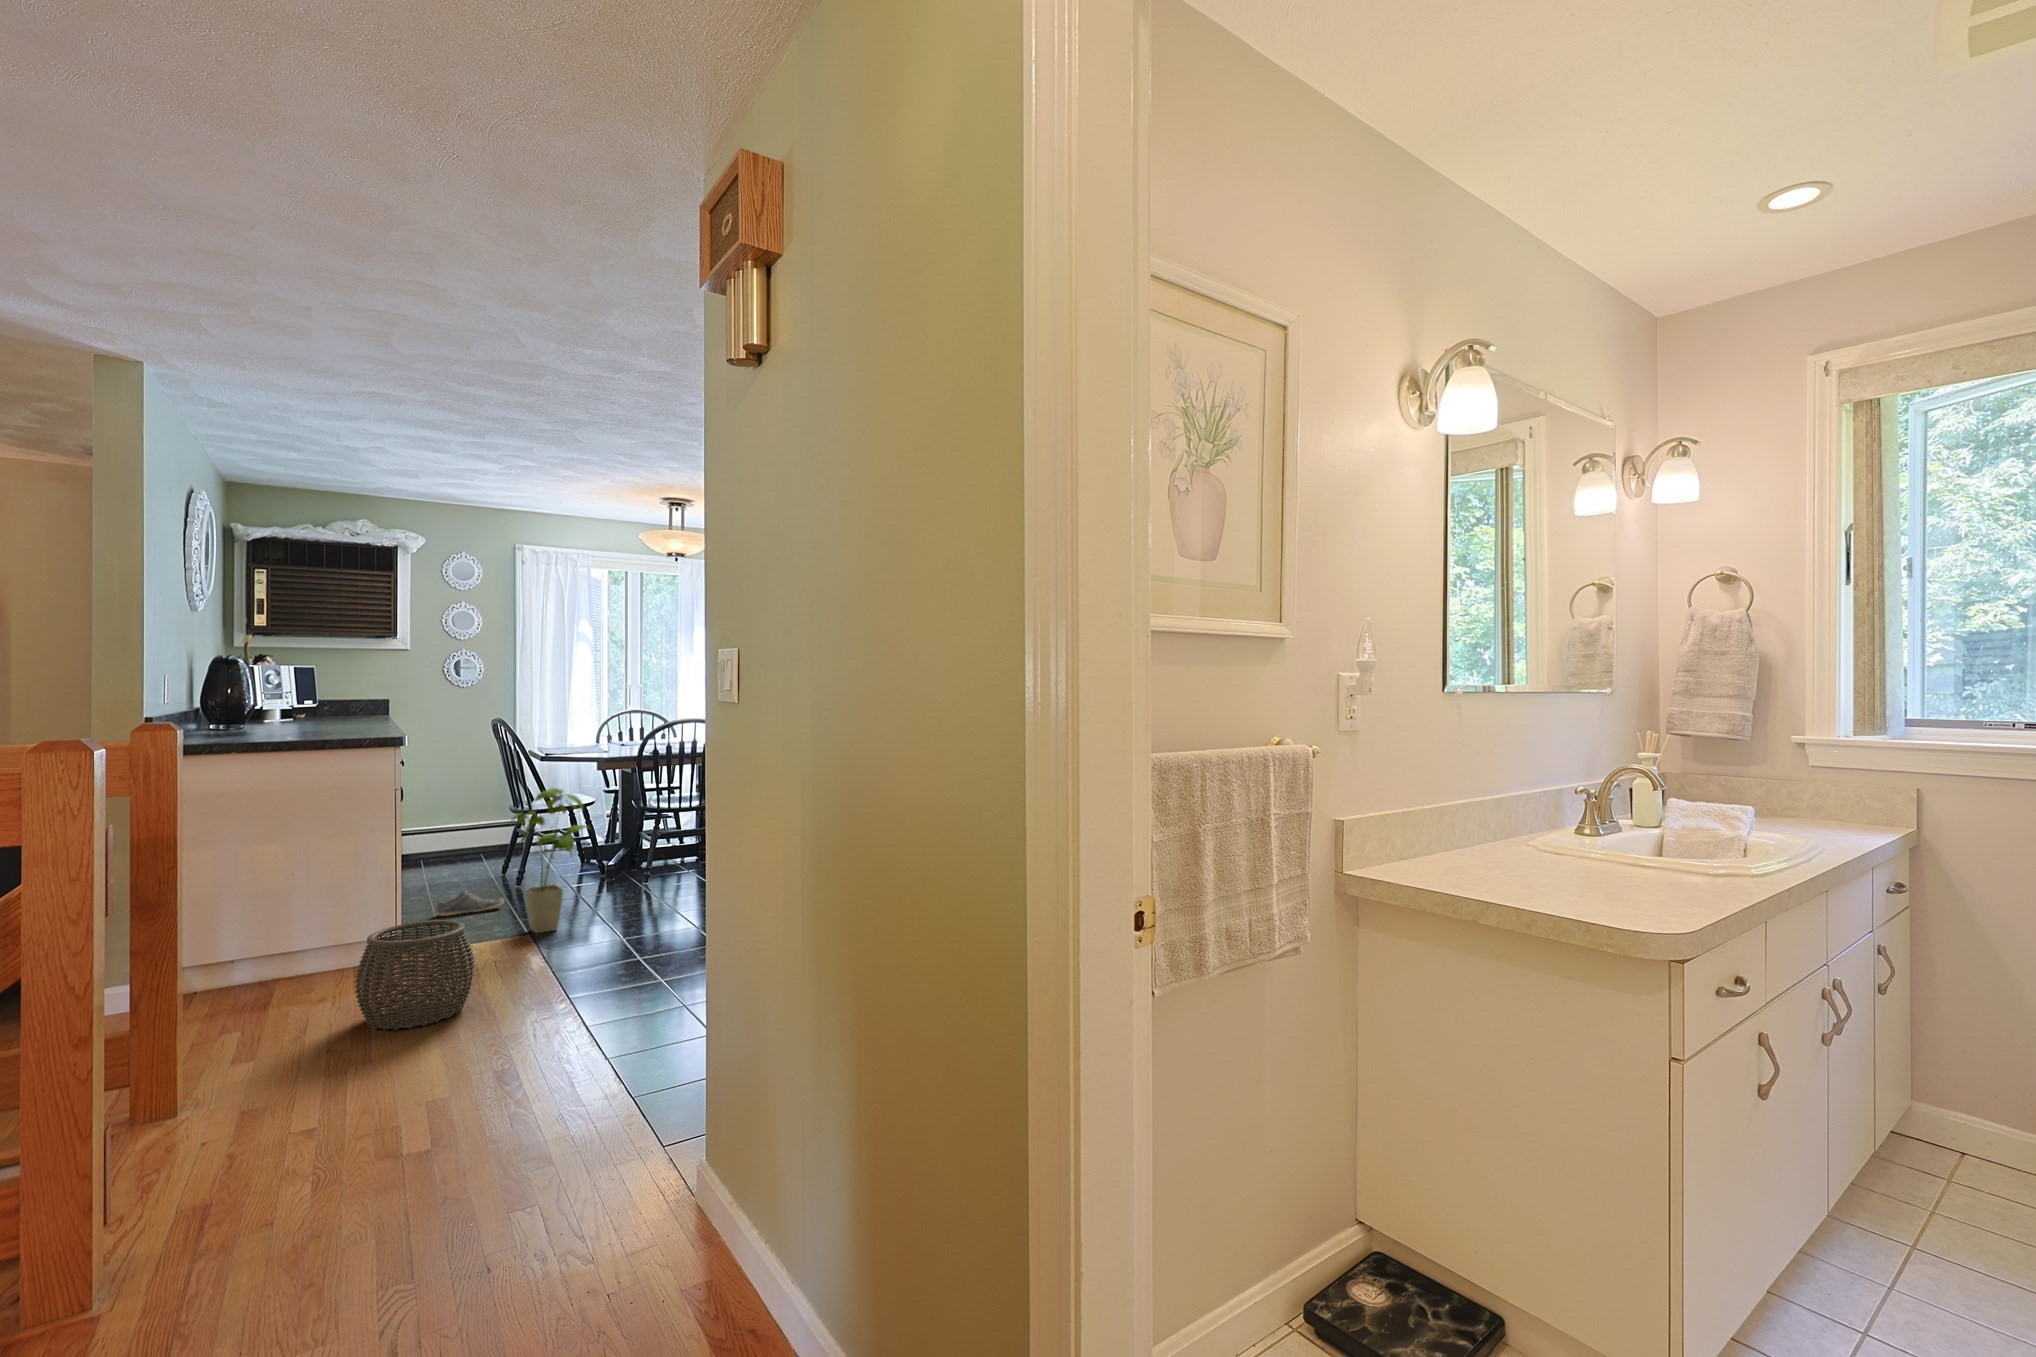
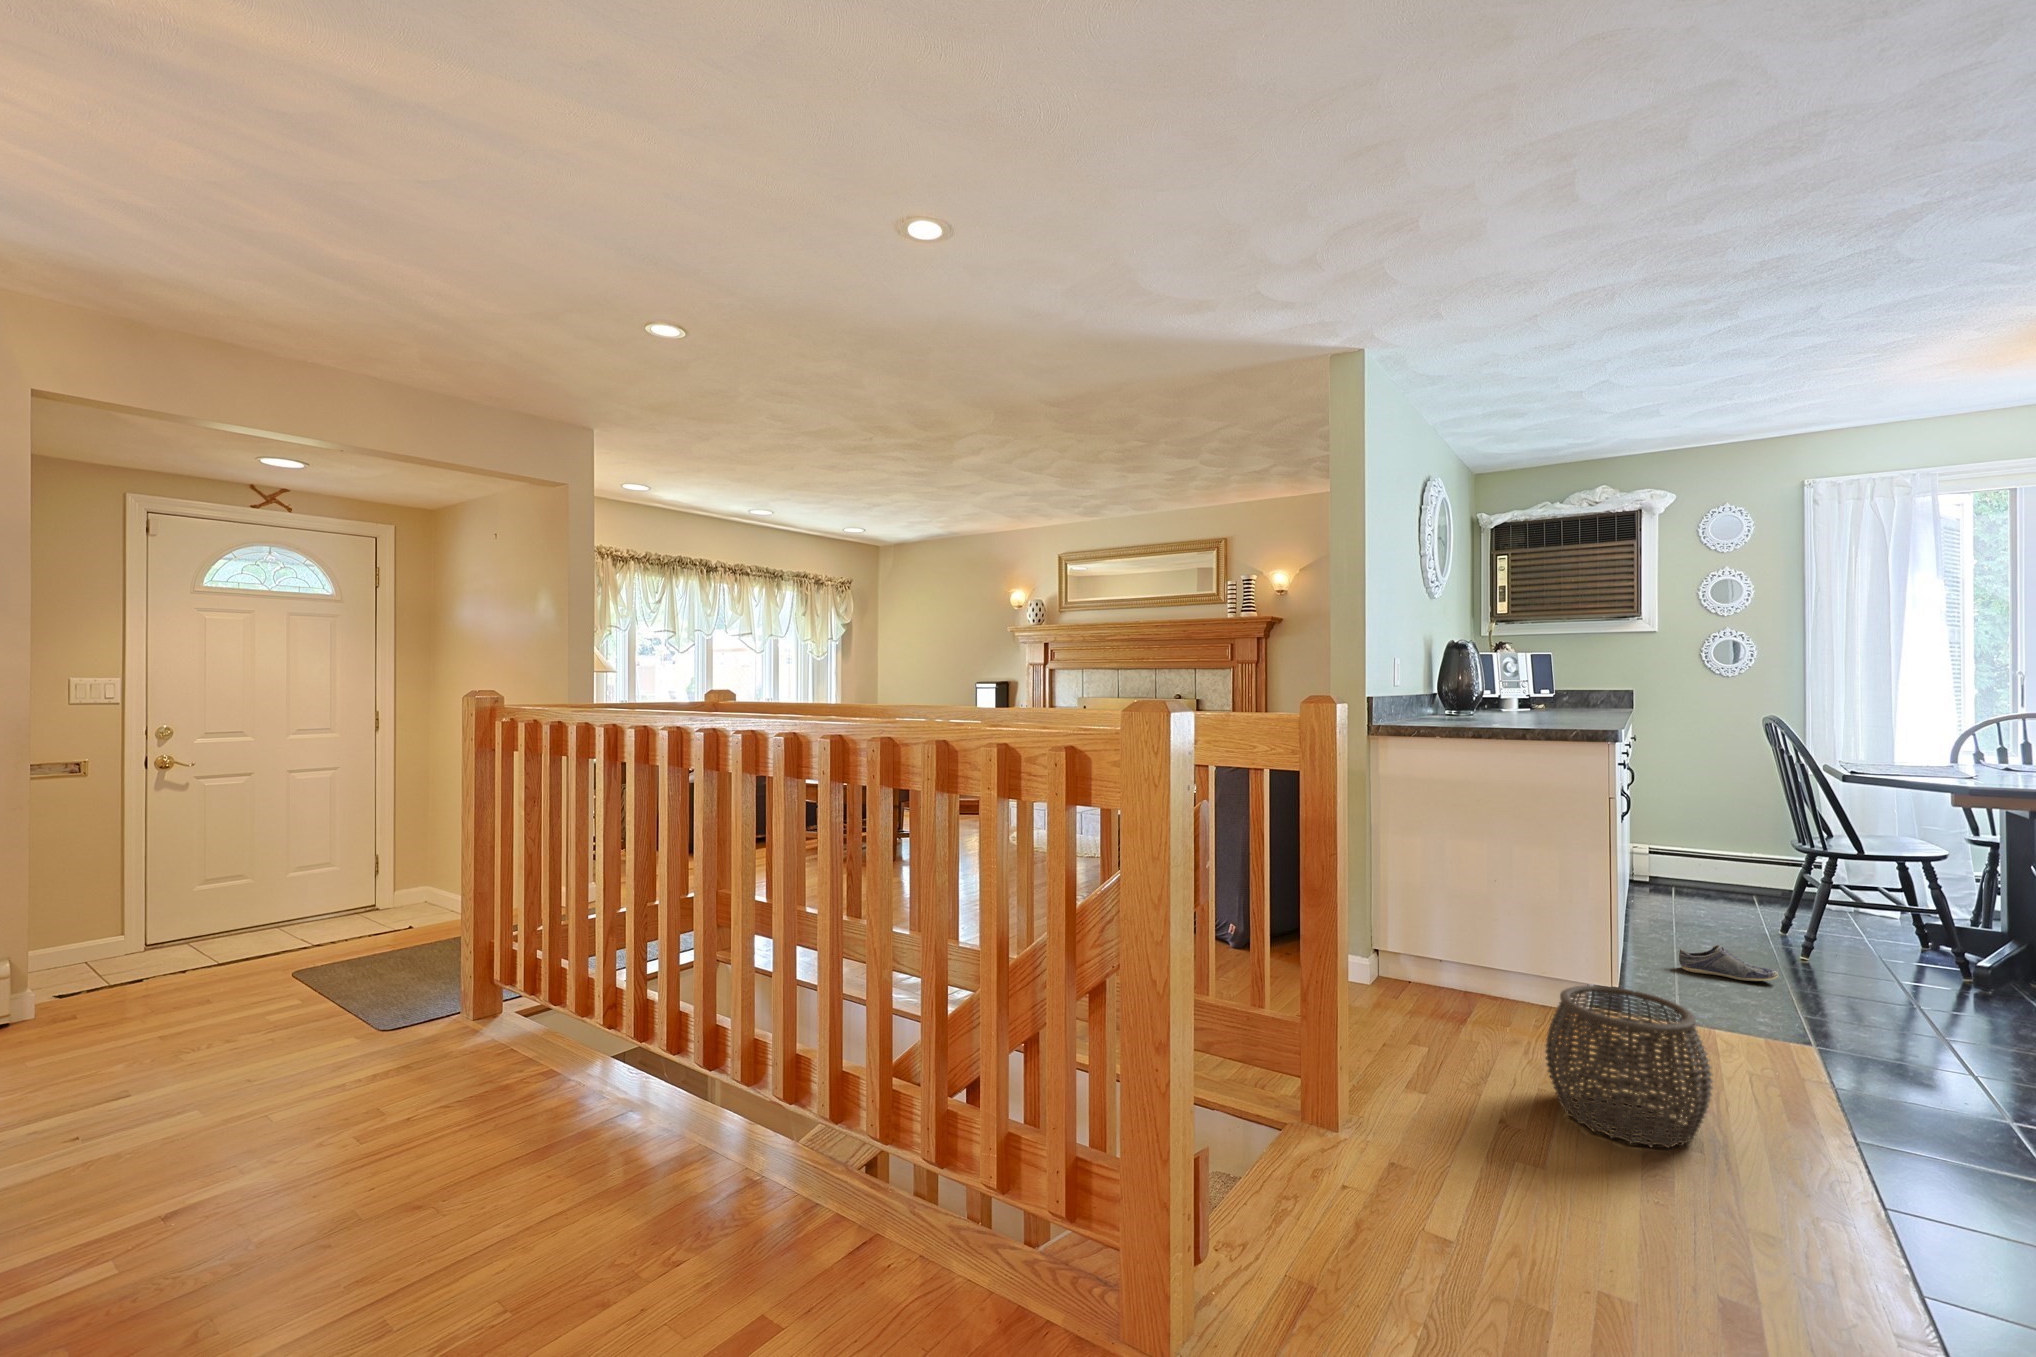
house plant: present [512,788,589,933] -> none [1782,831,1940,1055]

